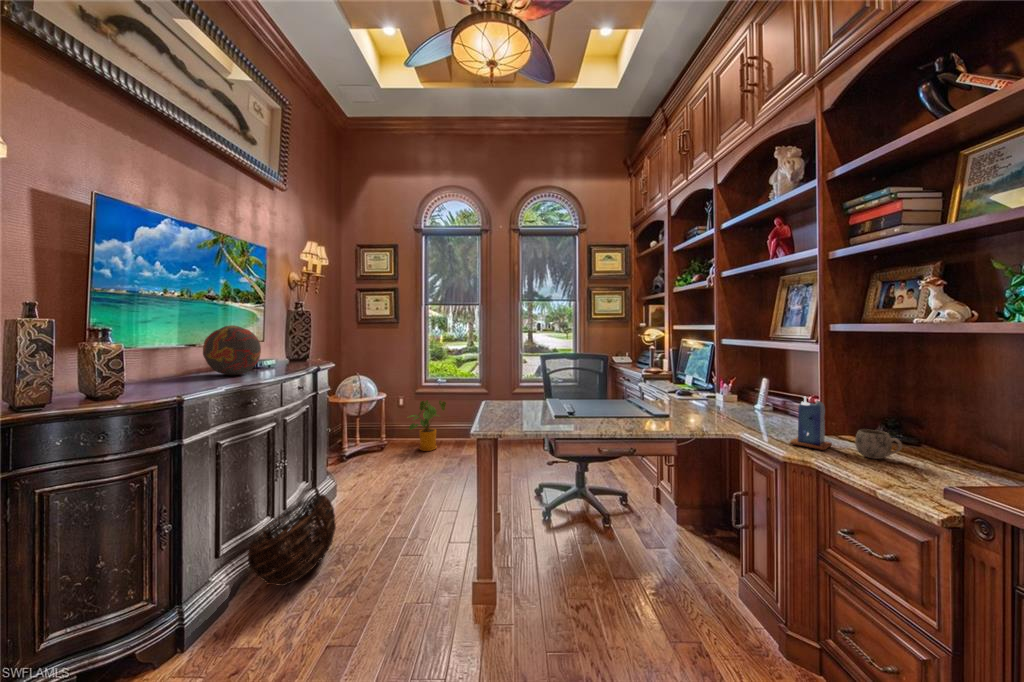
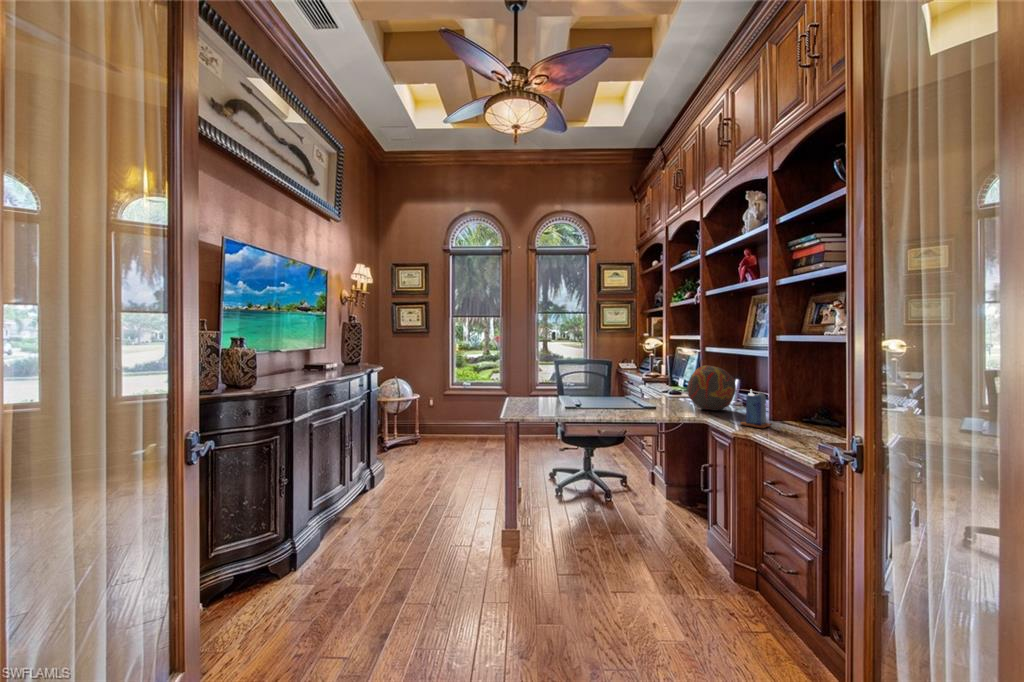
decorative orb: present [203,325,261,376] -> present [687,365,736,410]
house plant: present [409,400,446,451] -> none [436,400,471,445]
mug: present [855,429,902,459] -> none [785,413,814,434]
basket: present [248,494,336,586] -> none [331,469,391,534]

